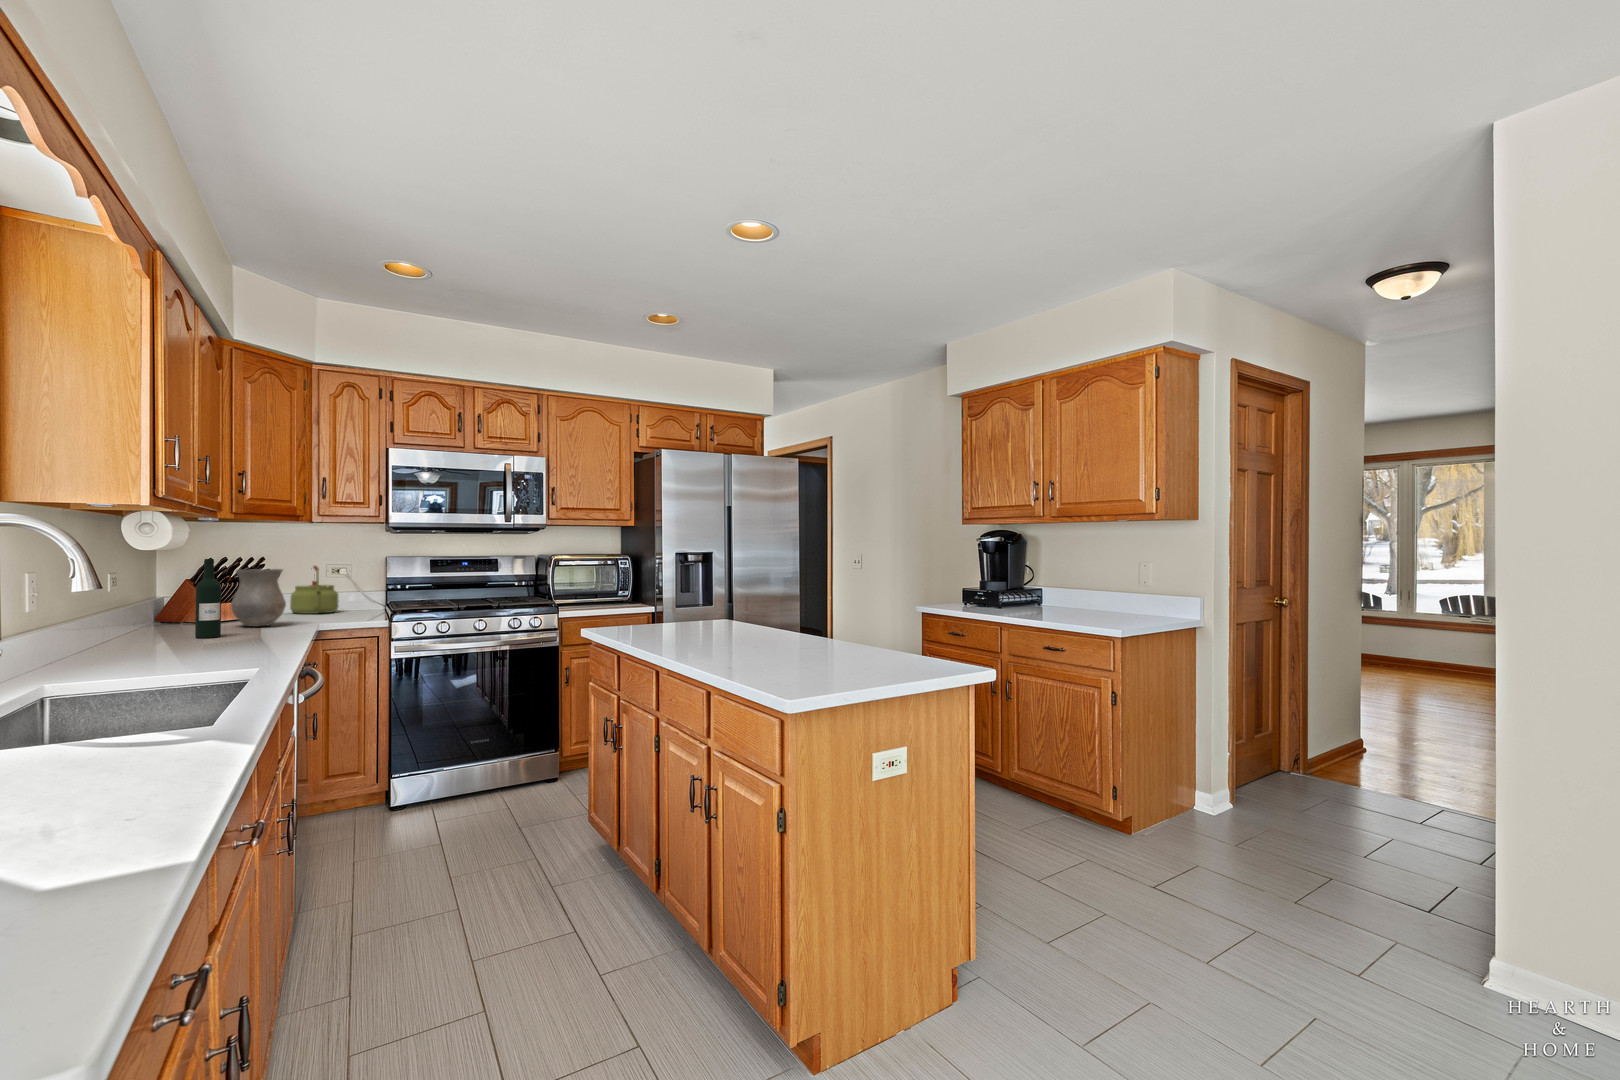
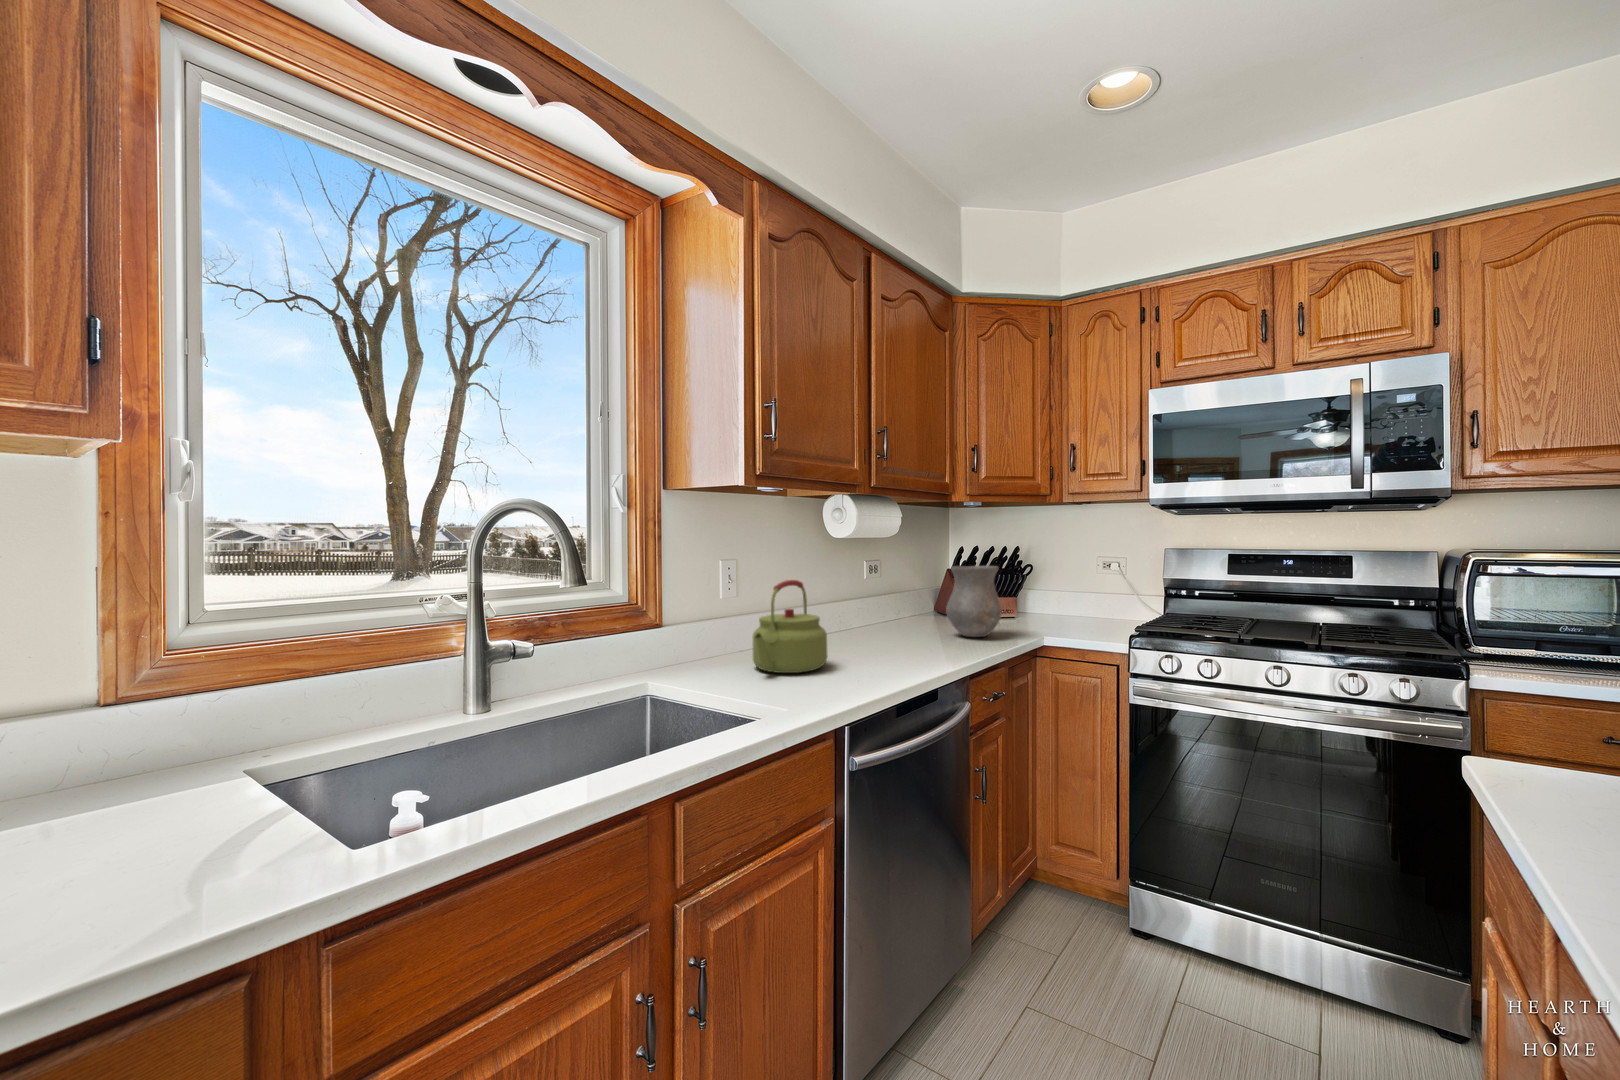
wine bottle: present [195,559,221,638] -> none [875,557,900,652]
kettle: present [290,566,339,614] -> present [753,580,828,673]

